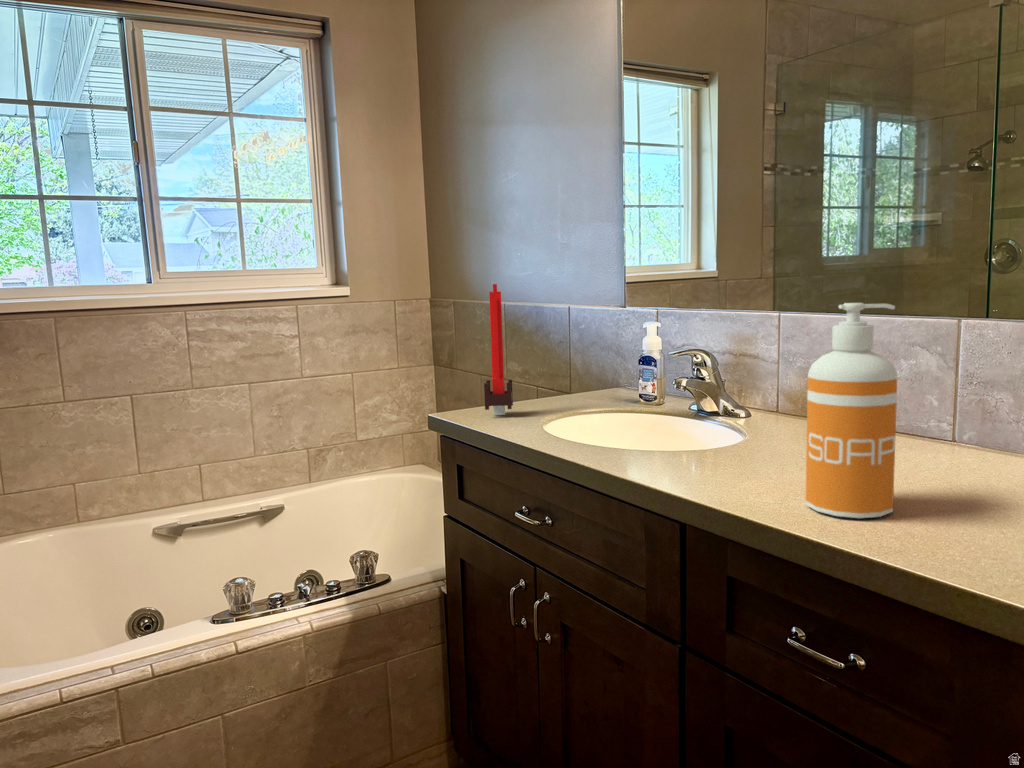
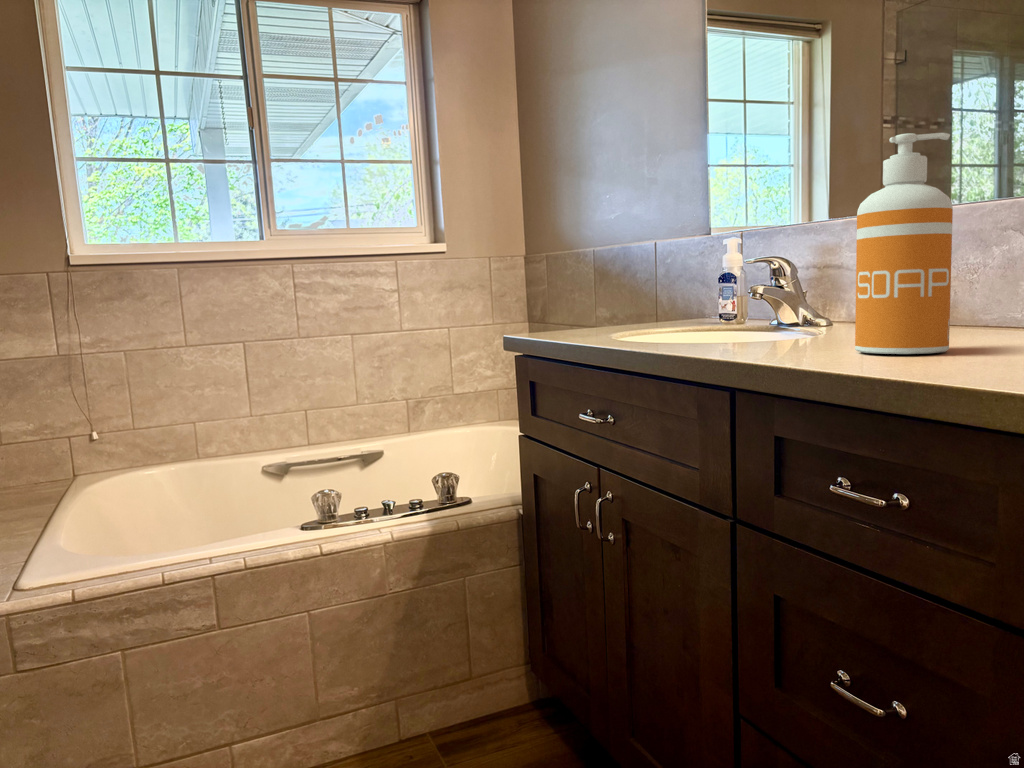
candle: present [484,284,513,415] -> none [559,198,588,330]

